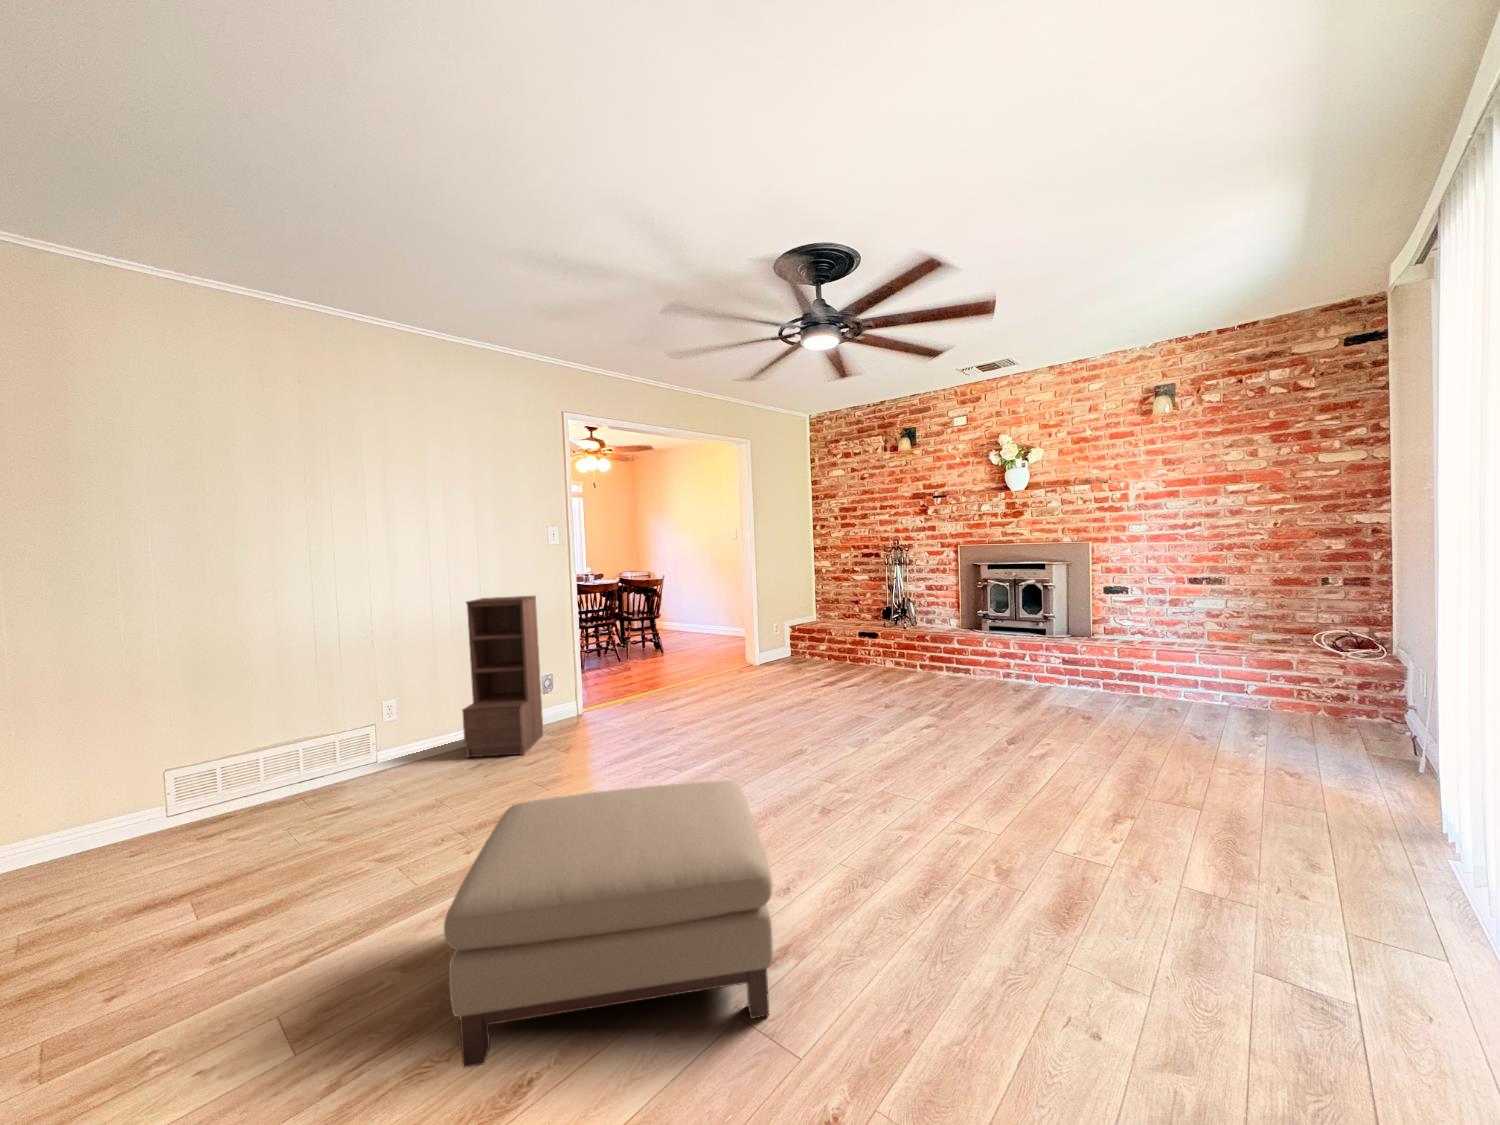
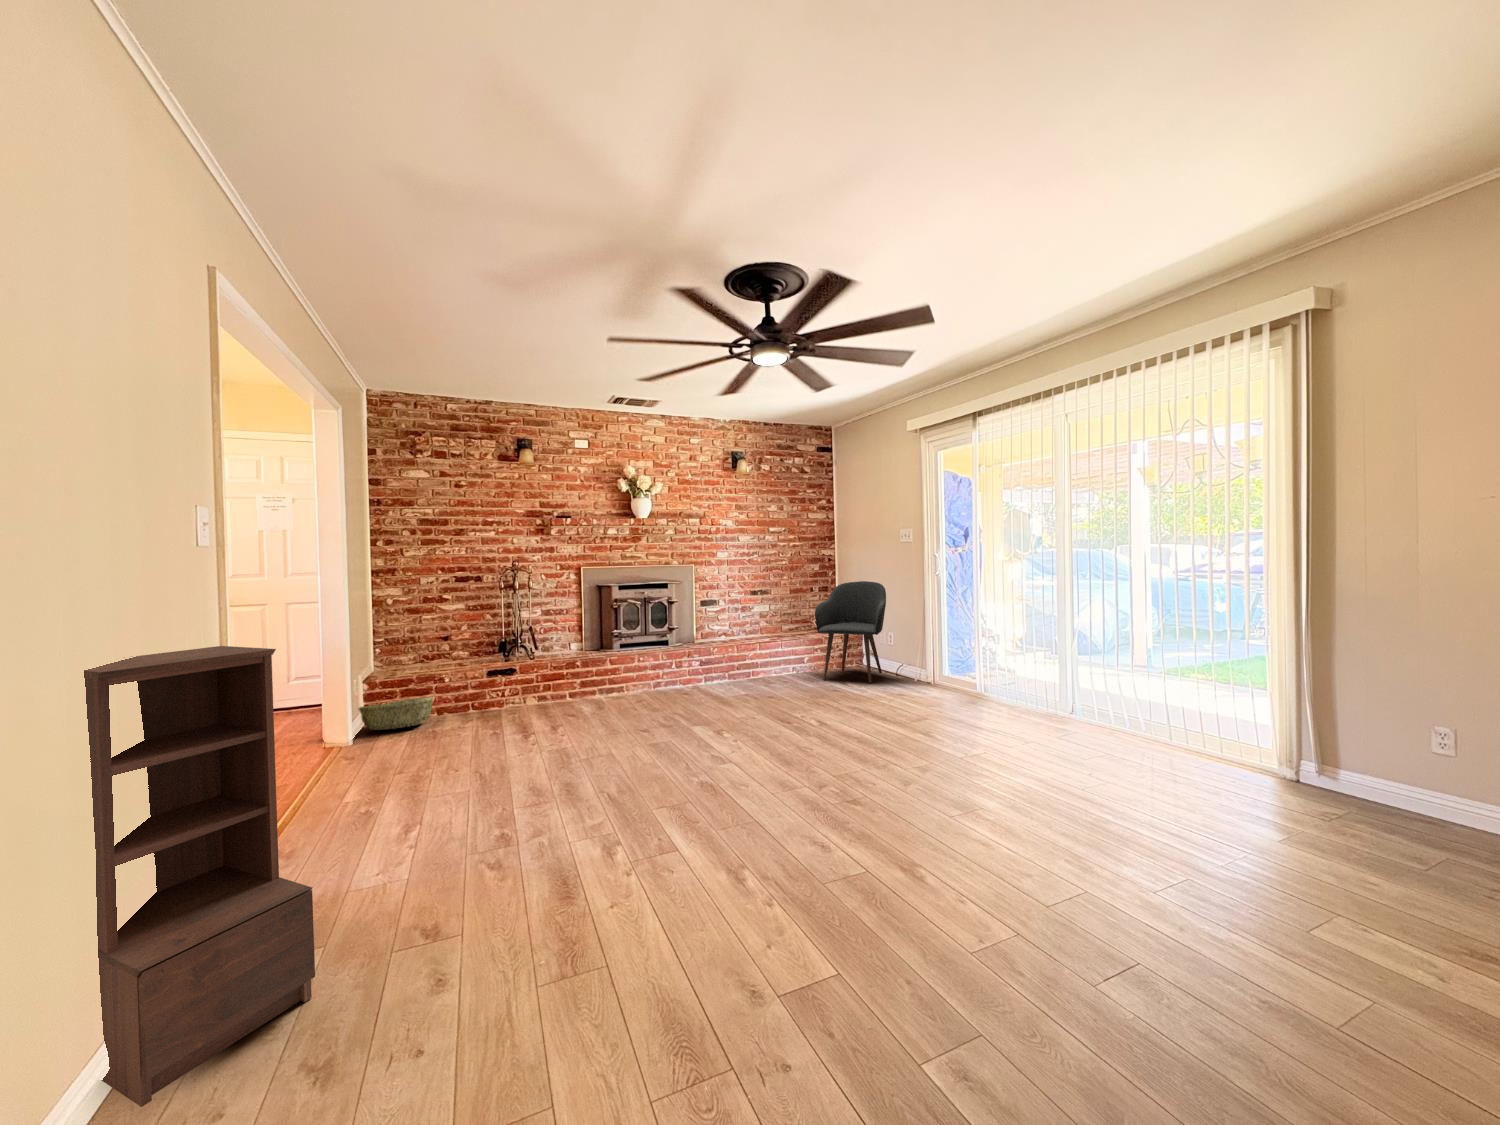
armchair: none [1232,574,1408,757] -> present [815,581,886,683]
woven basket: none [772,642,818,663] -> present [359,697,433,730]
ottoman: present [444,781,773,1068] -> none [943,761,1254,1073]

